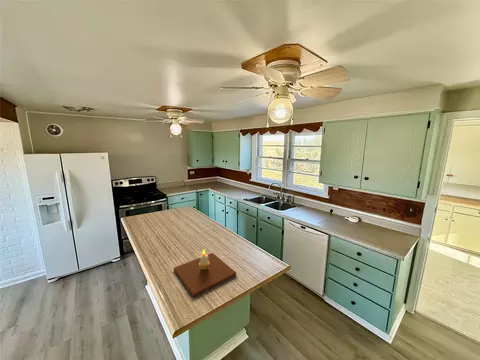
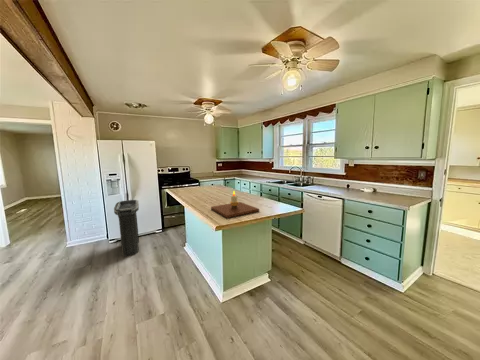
trash can: none [48,228,89,306] -> present [114,200,139,256]

